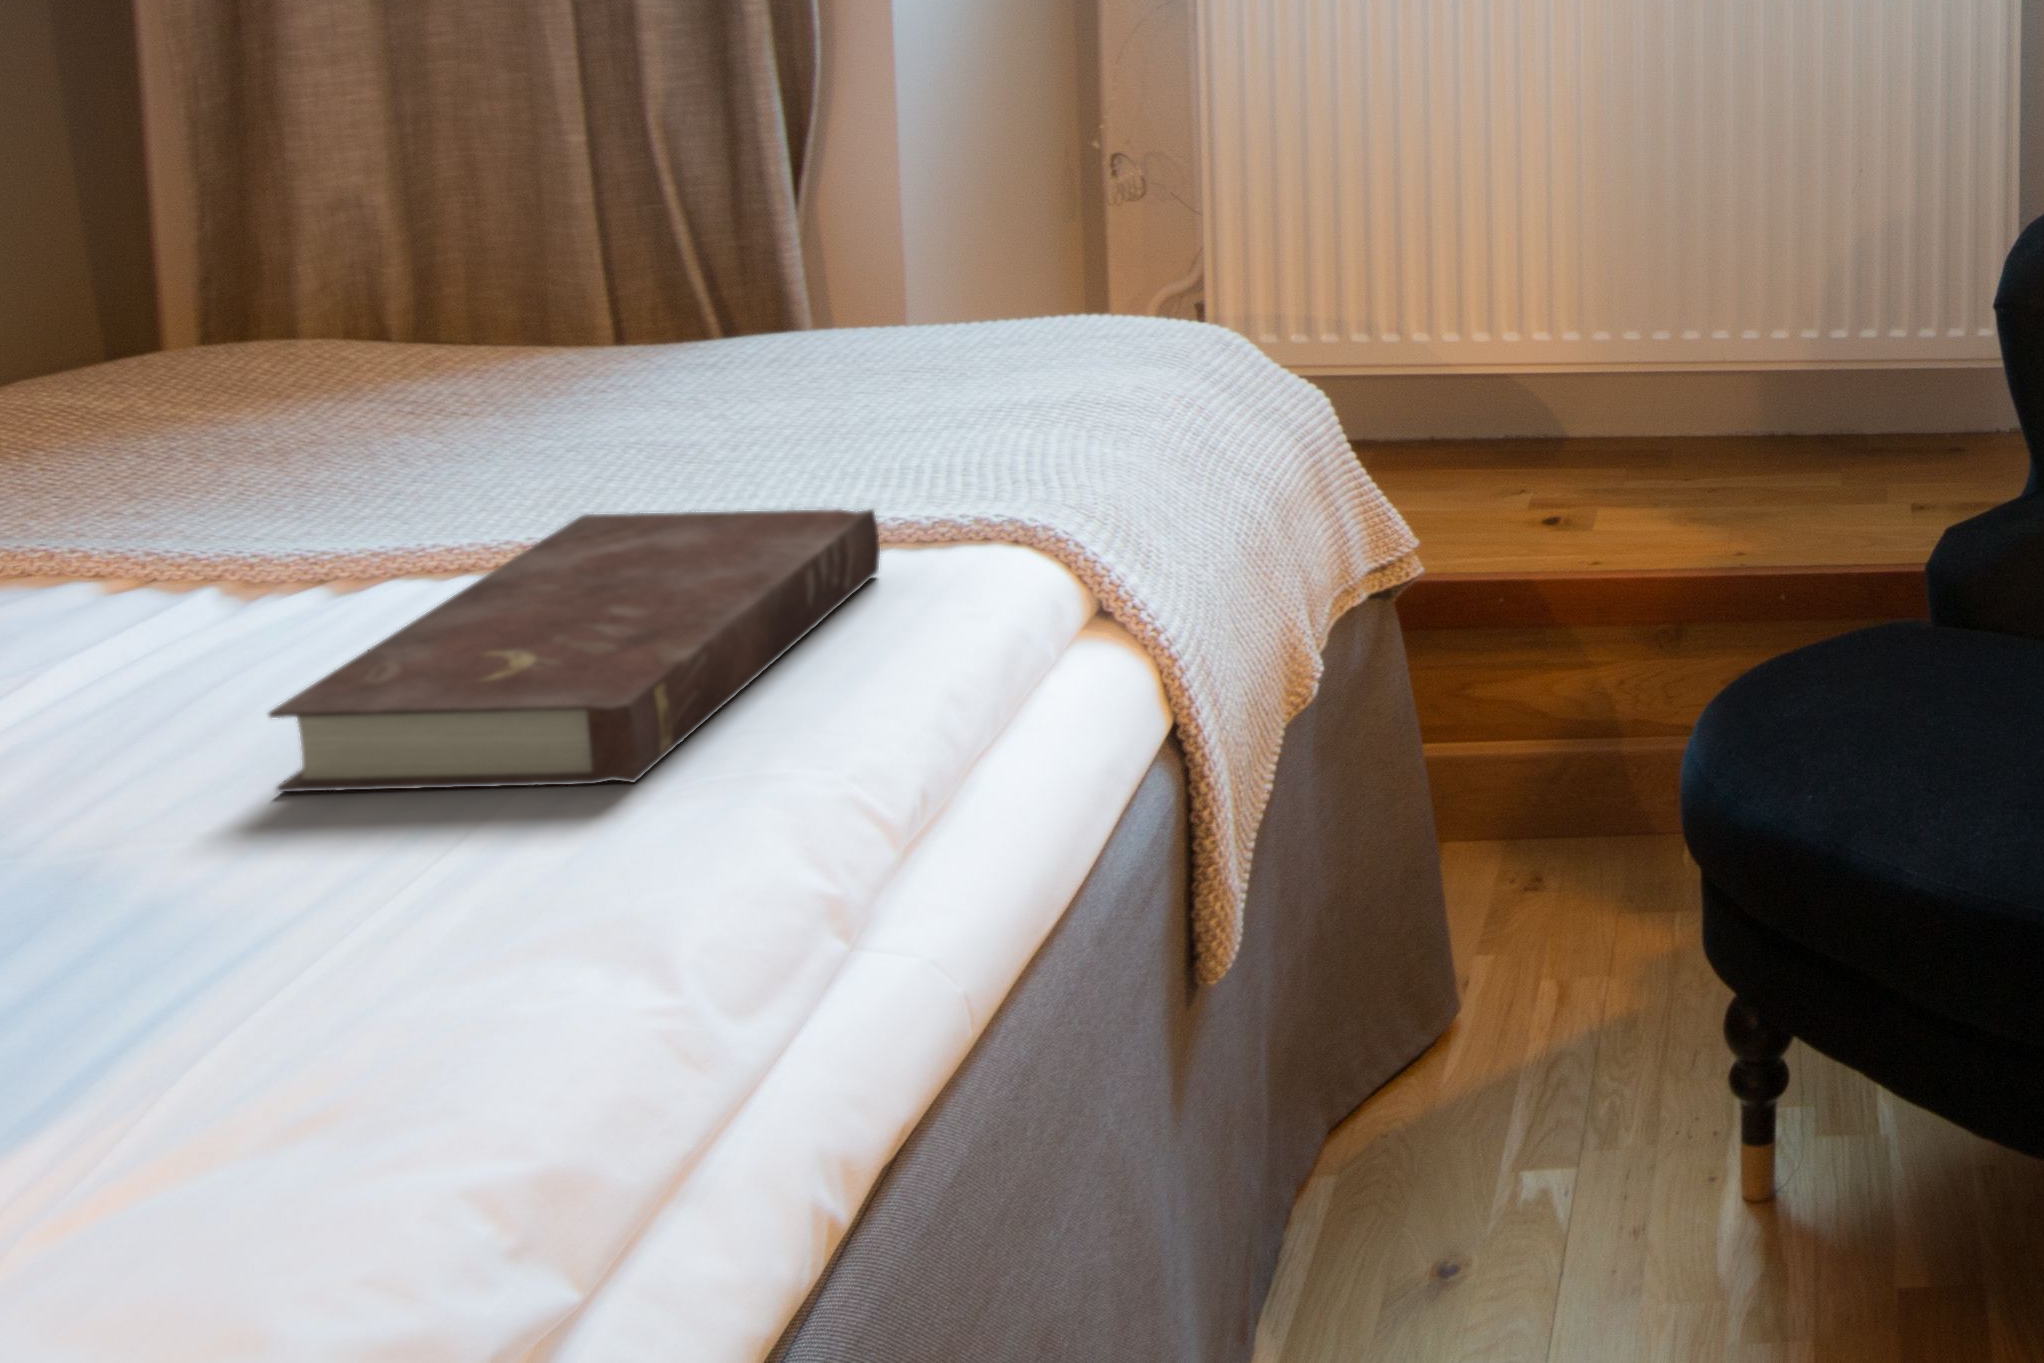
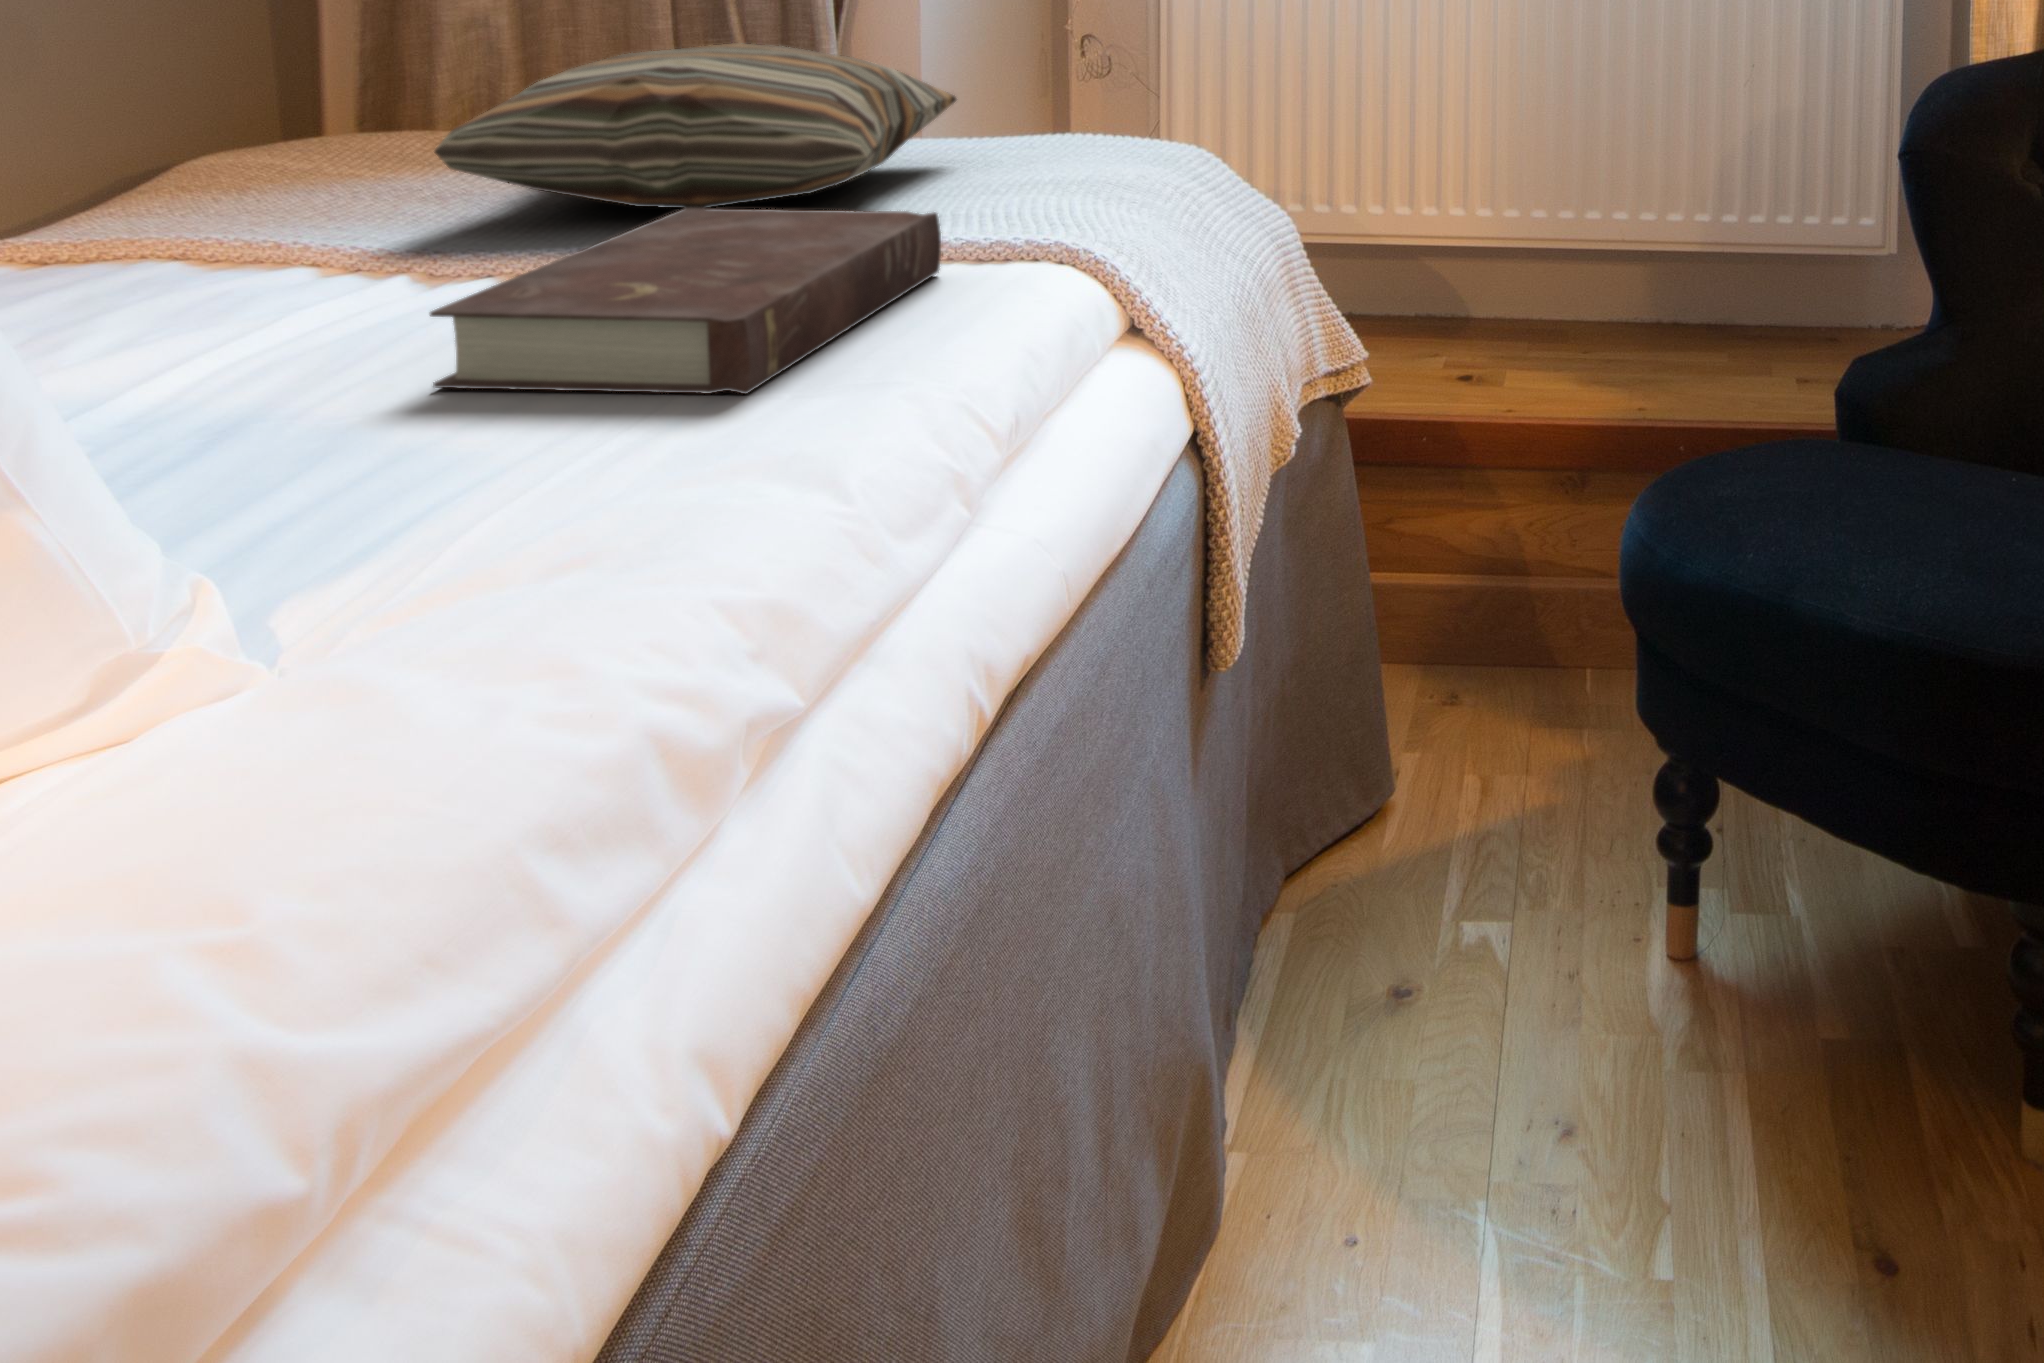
pillow: none [287,269,928,479] -> present [434,43,956,208]

